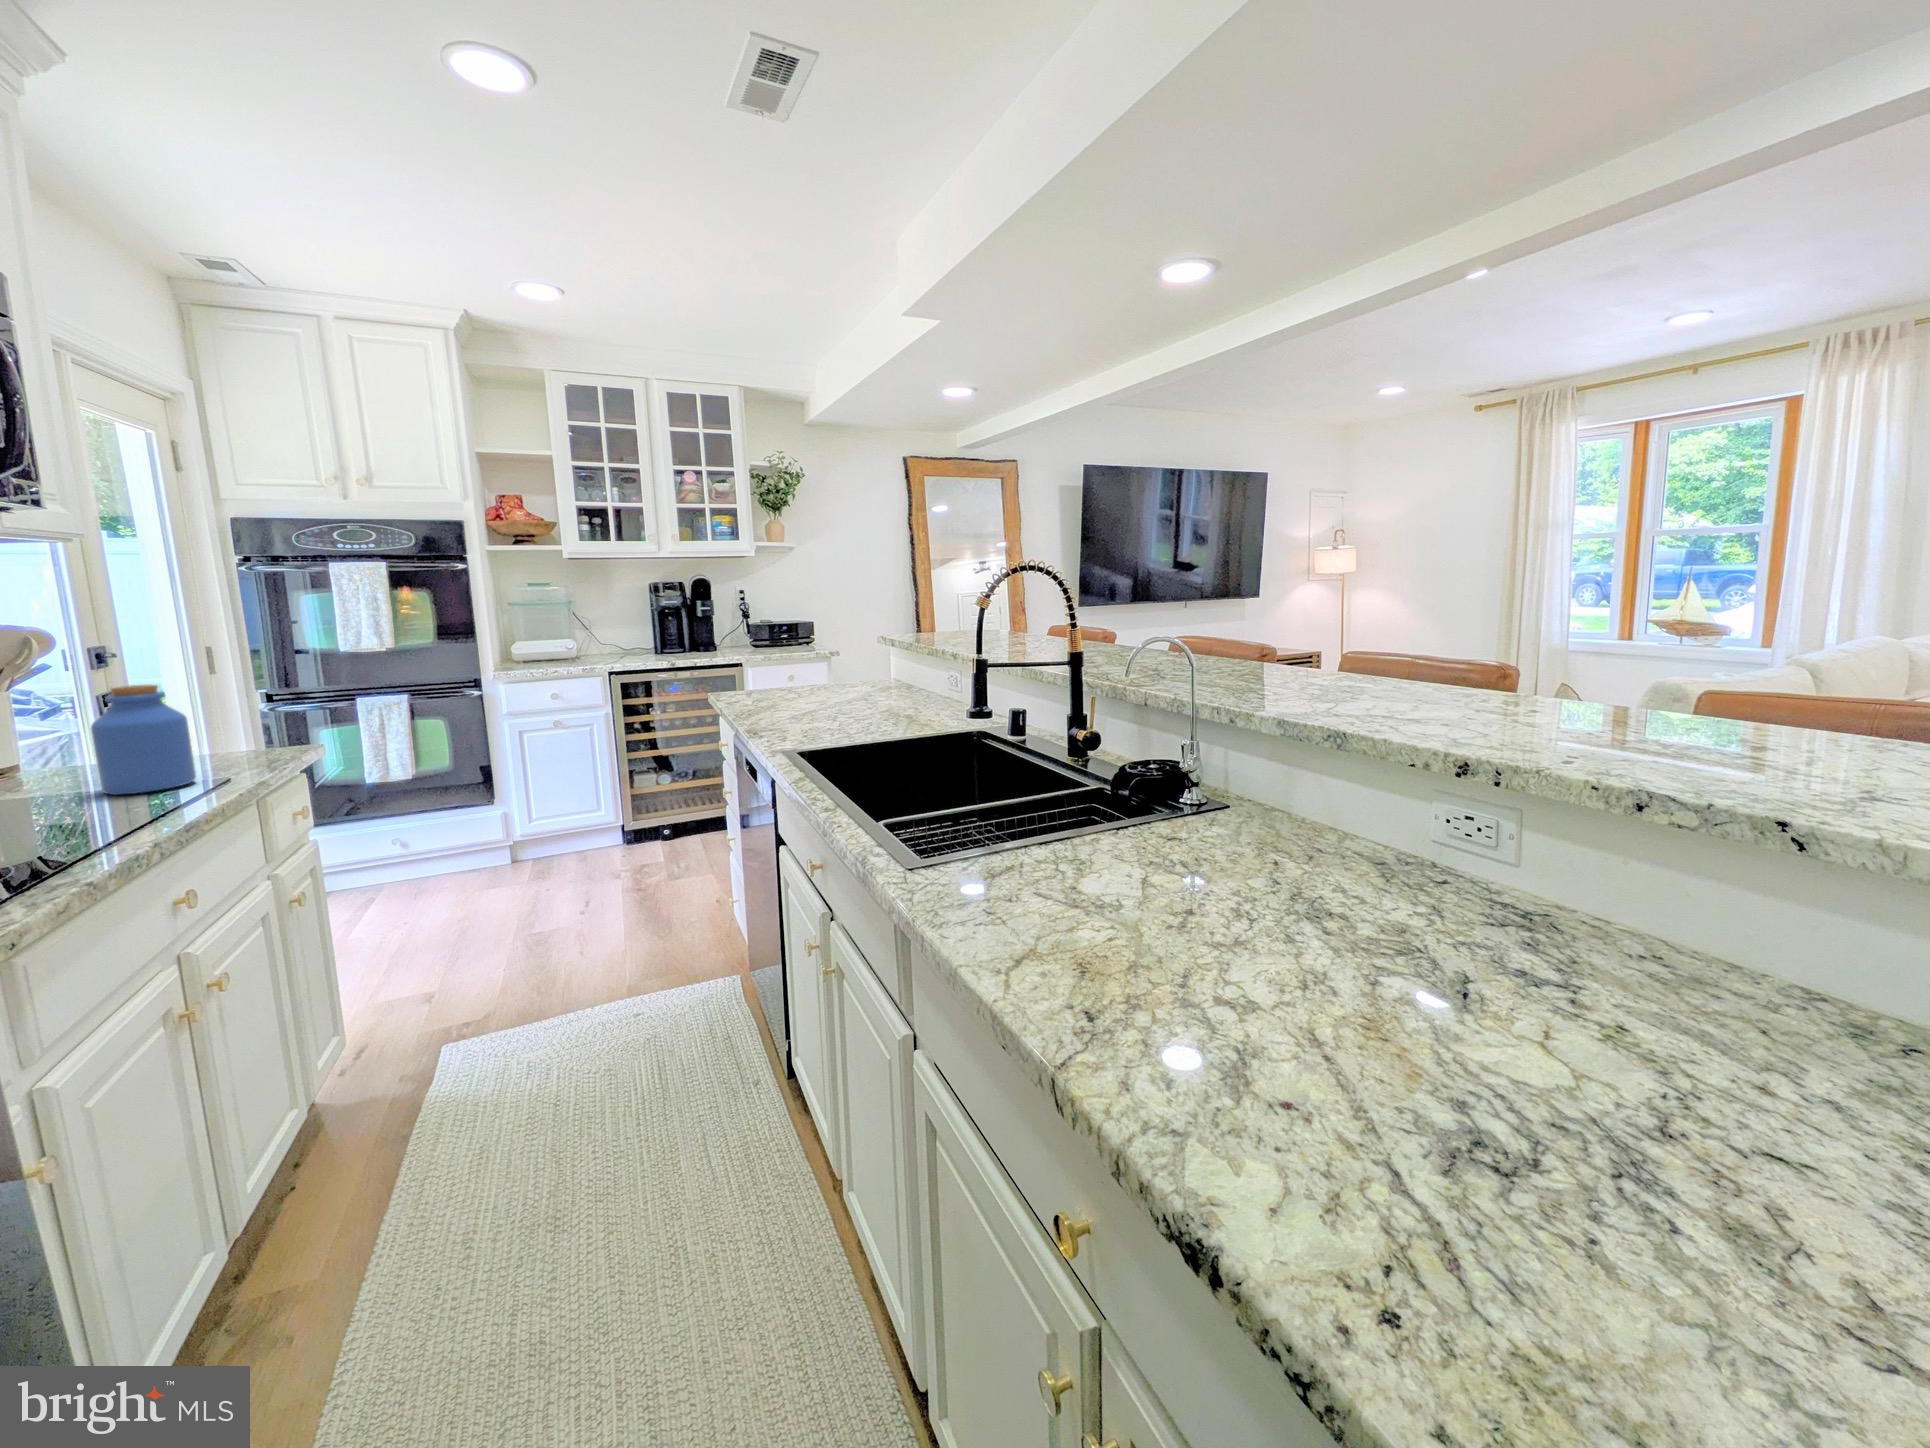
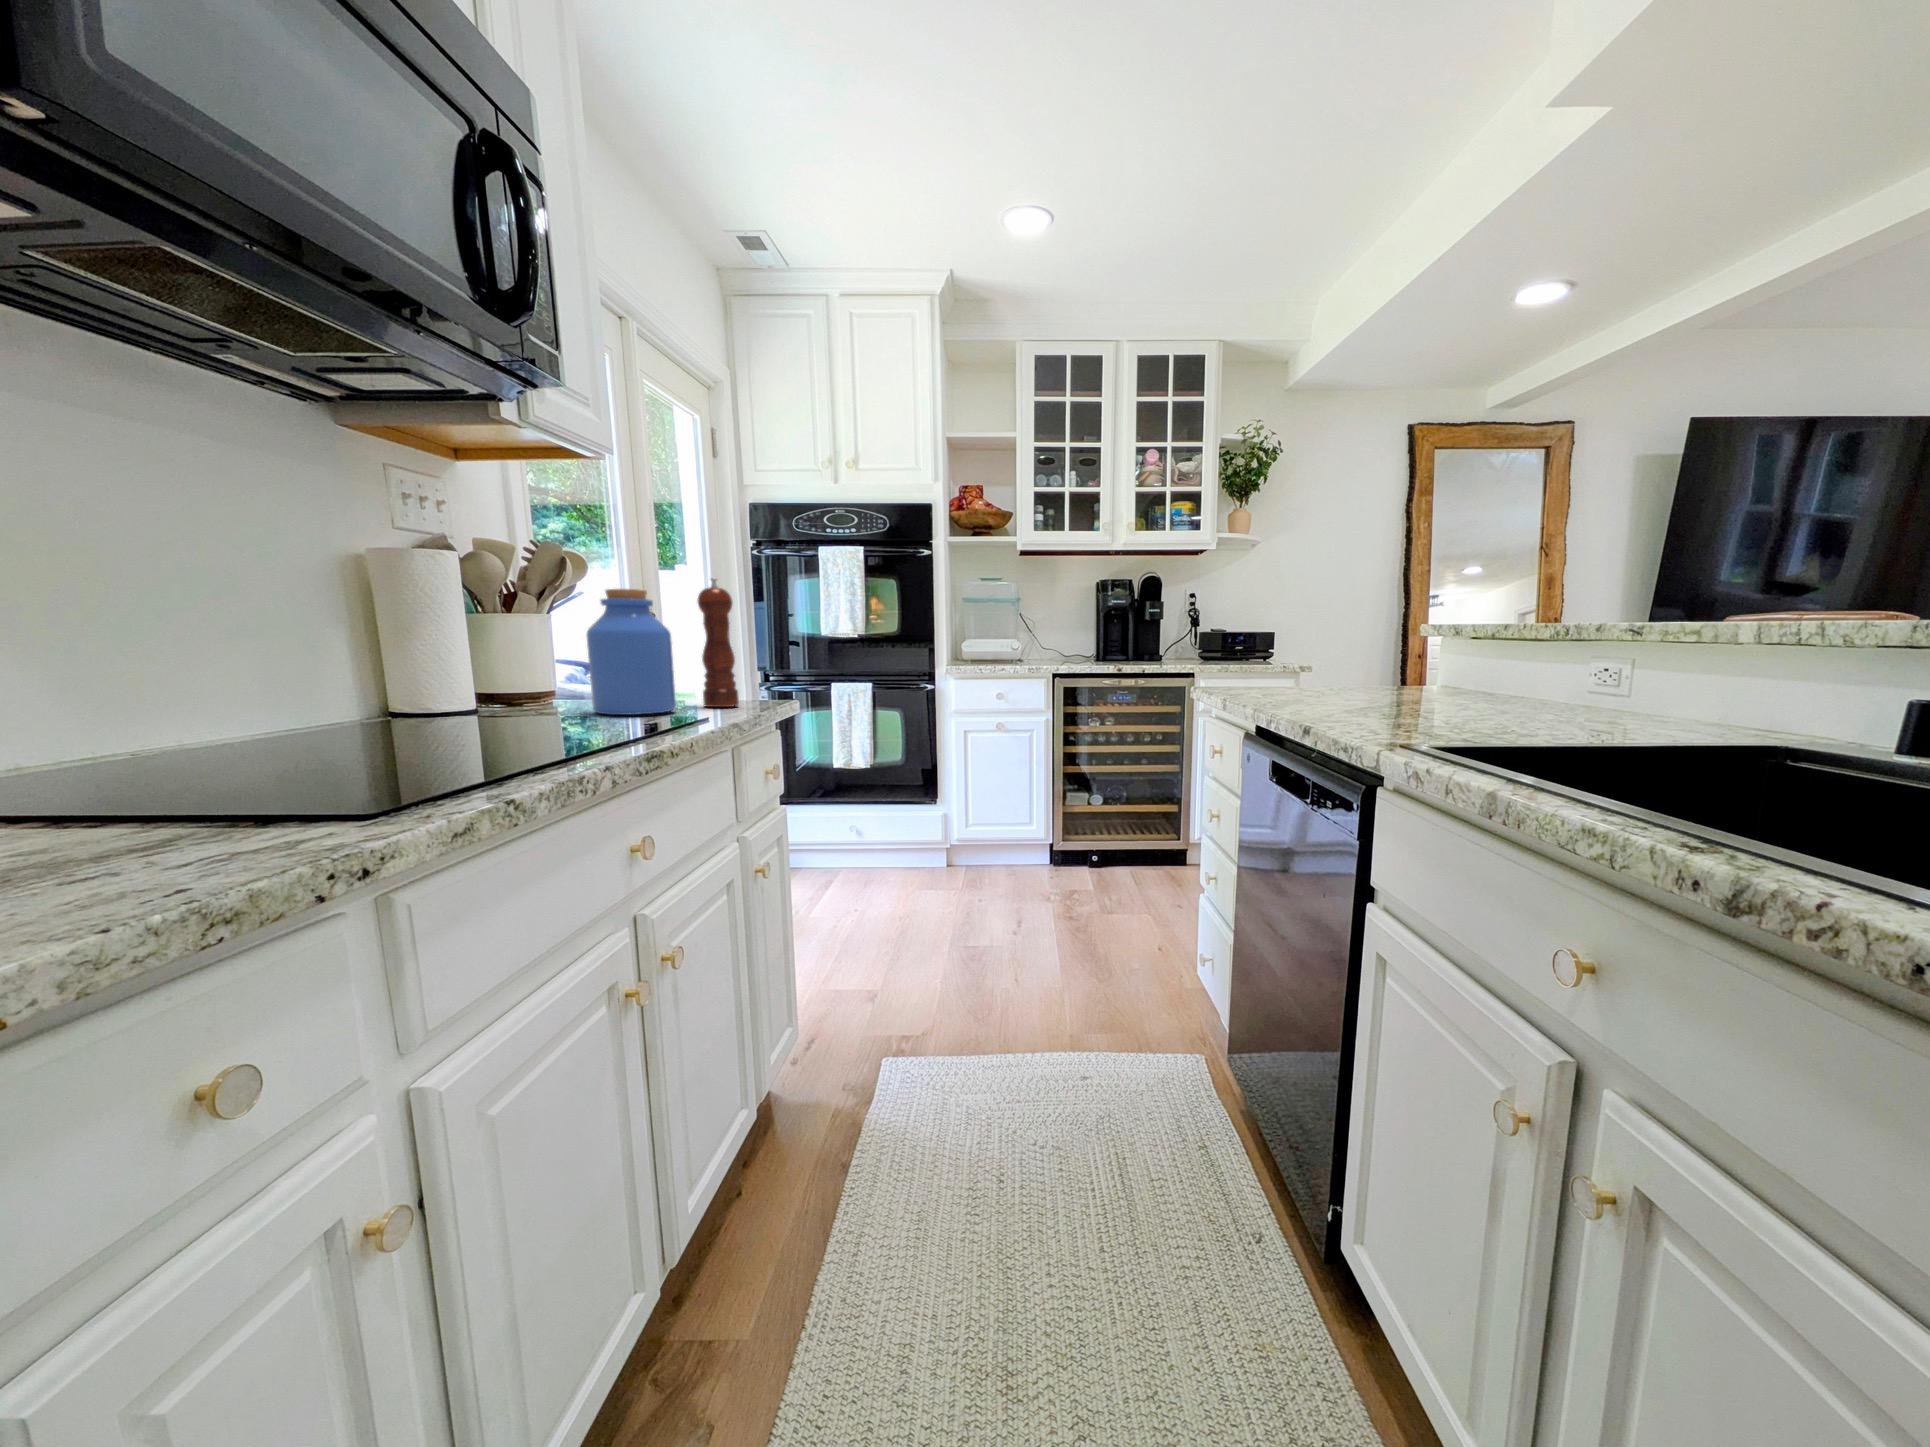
pepper mill: none [210,662,262,771] -> present [698,578,739,707]

